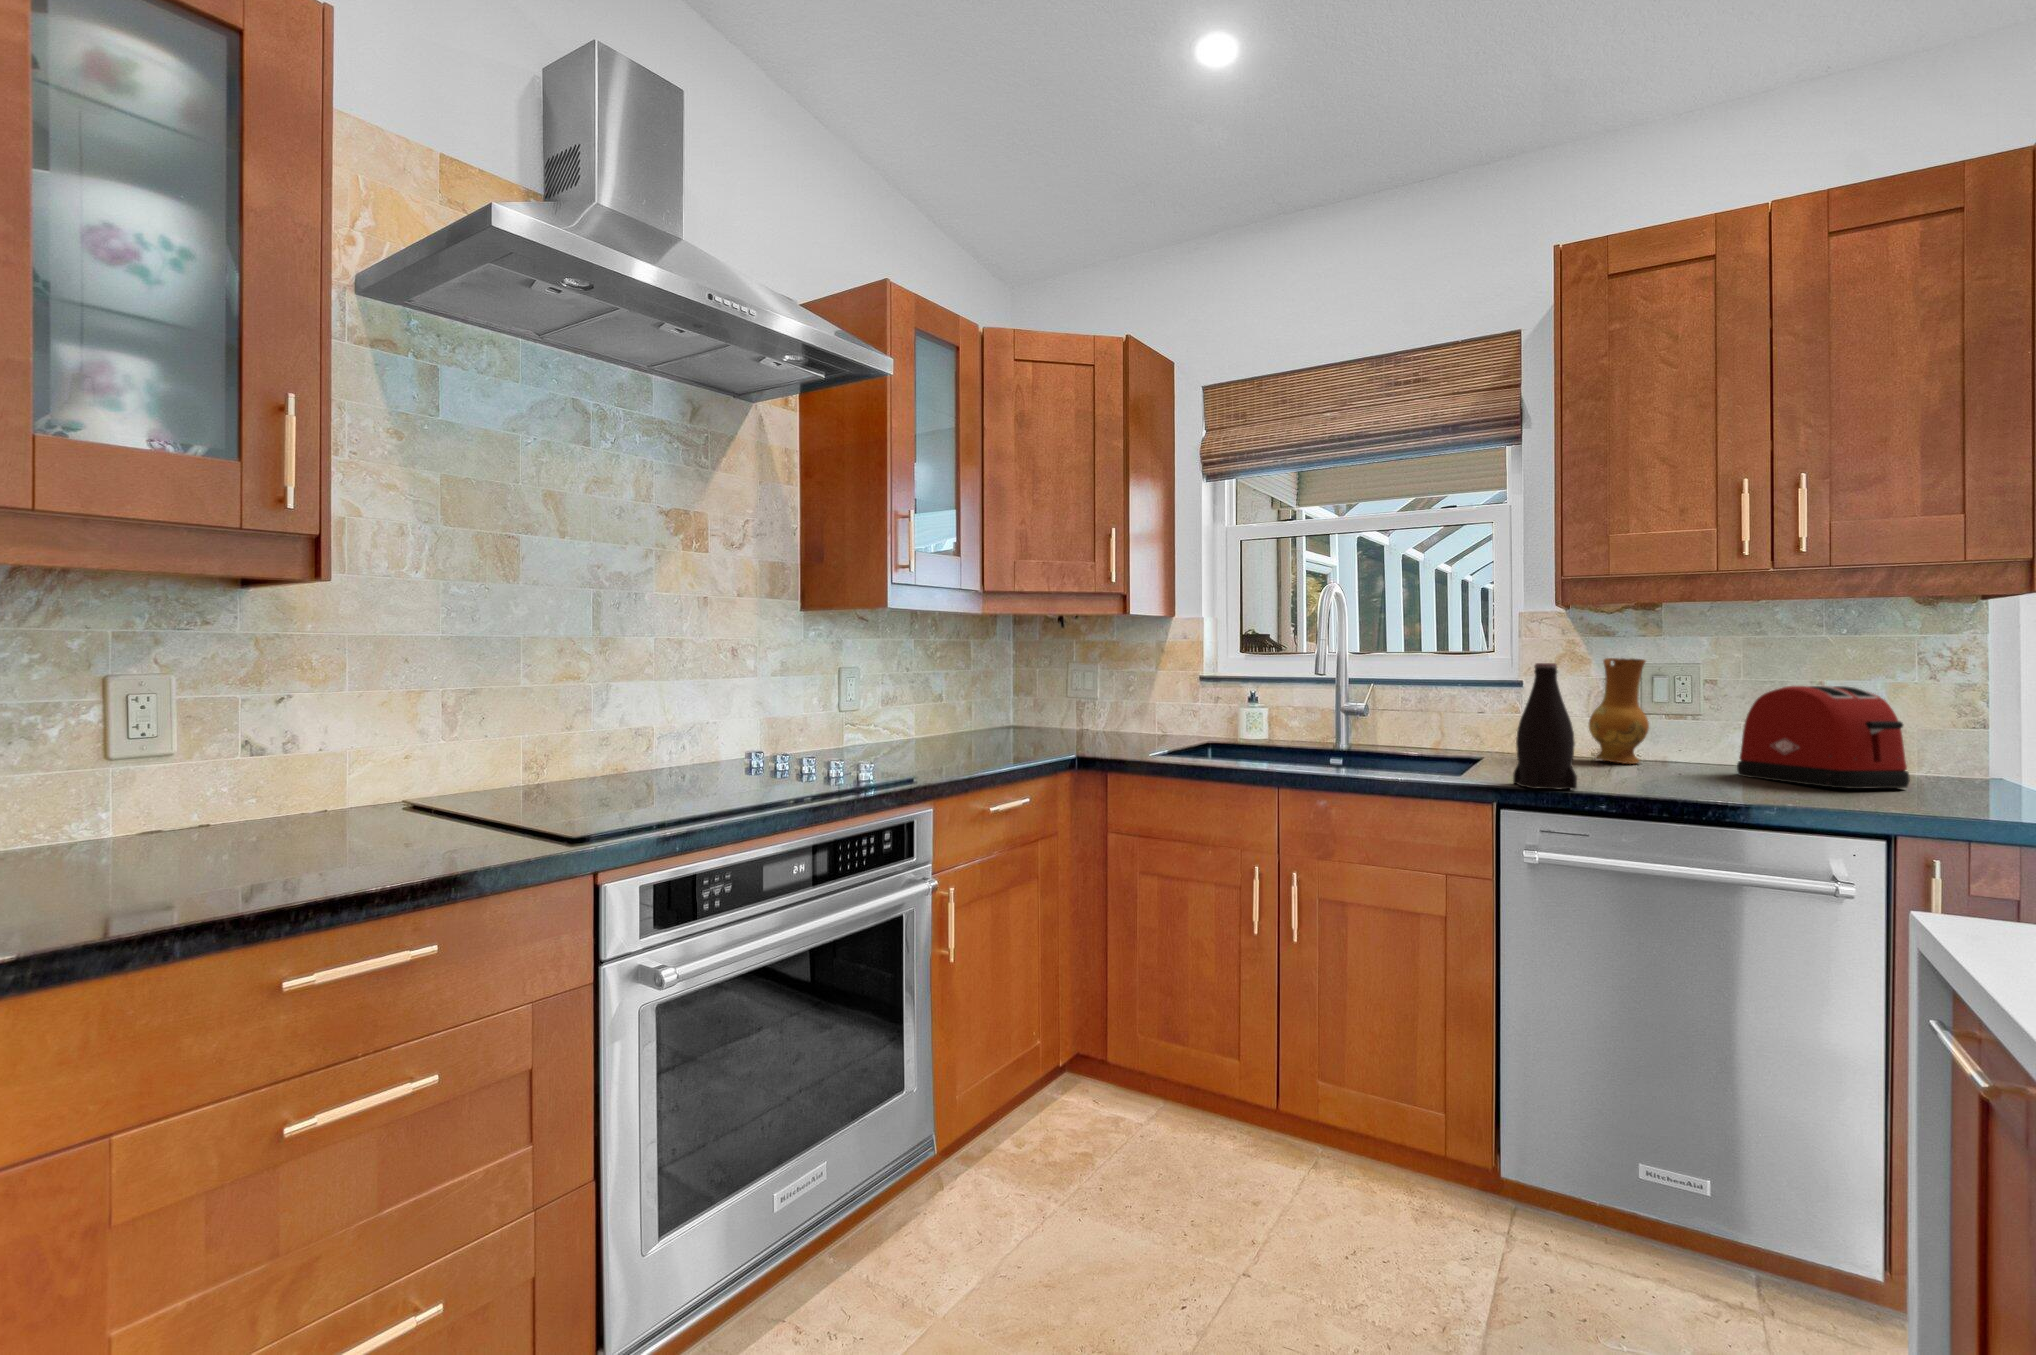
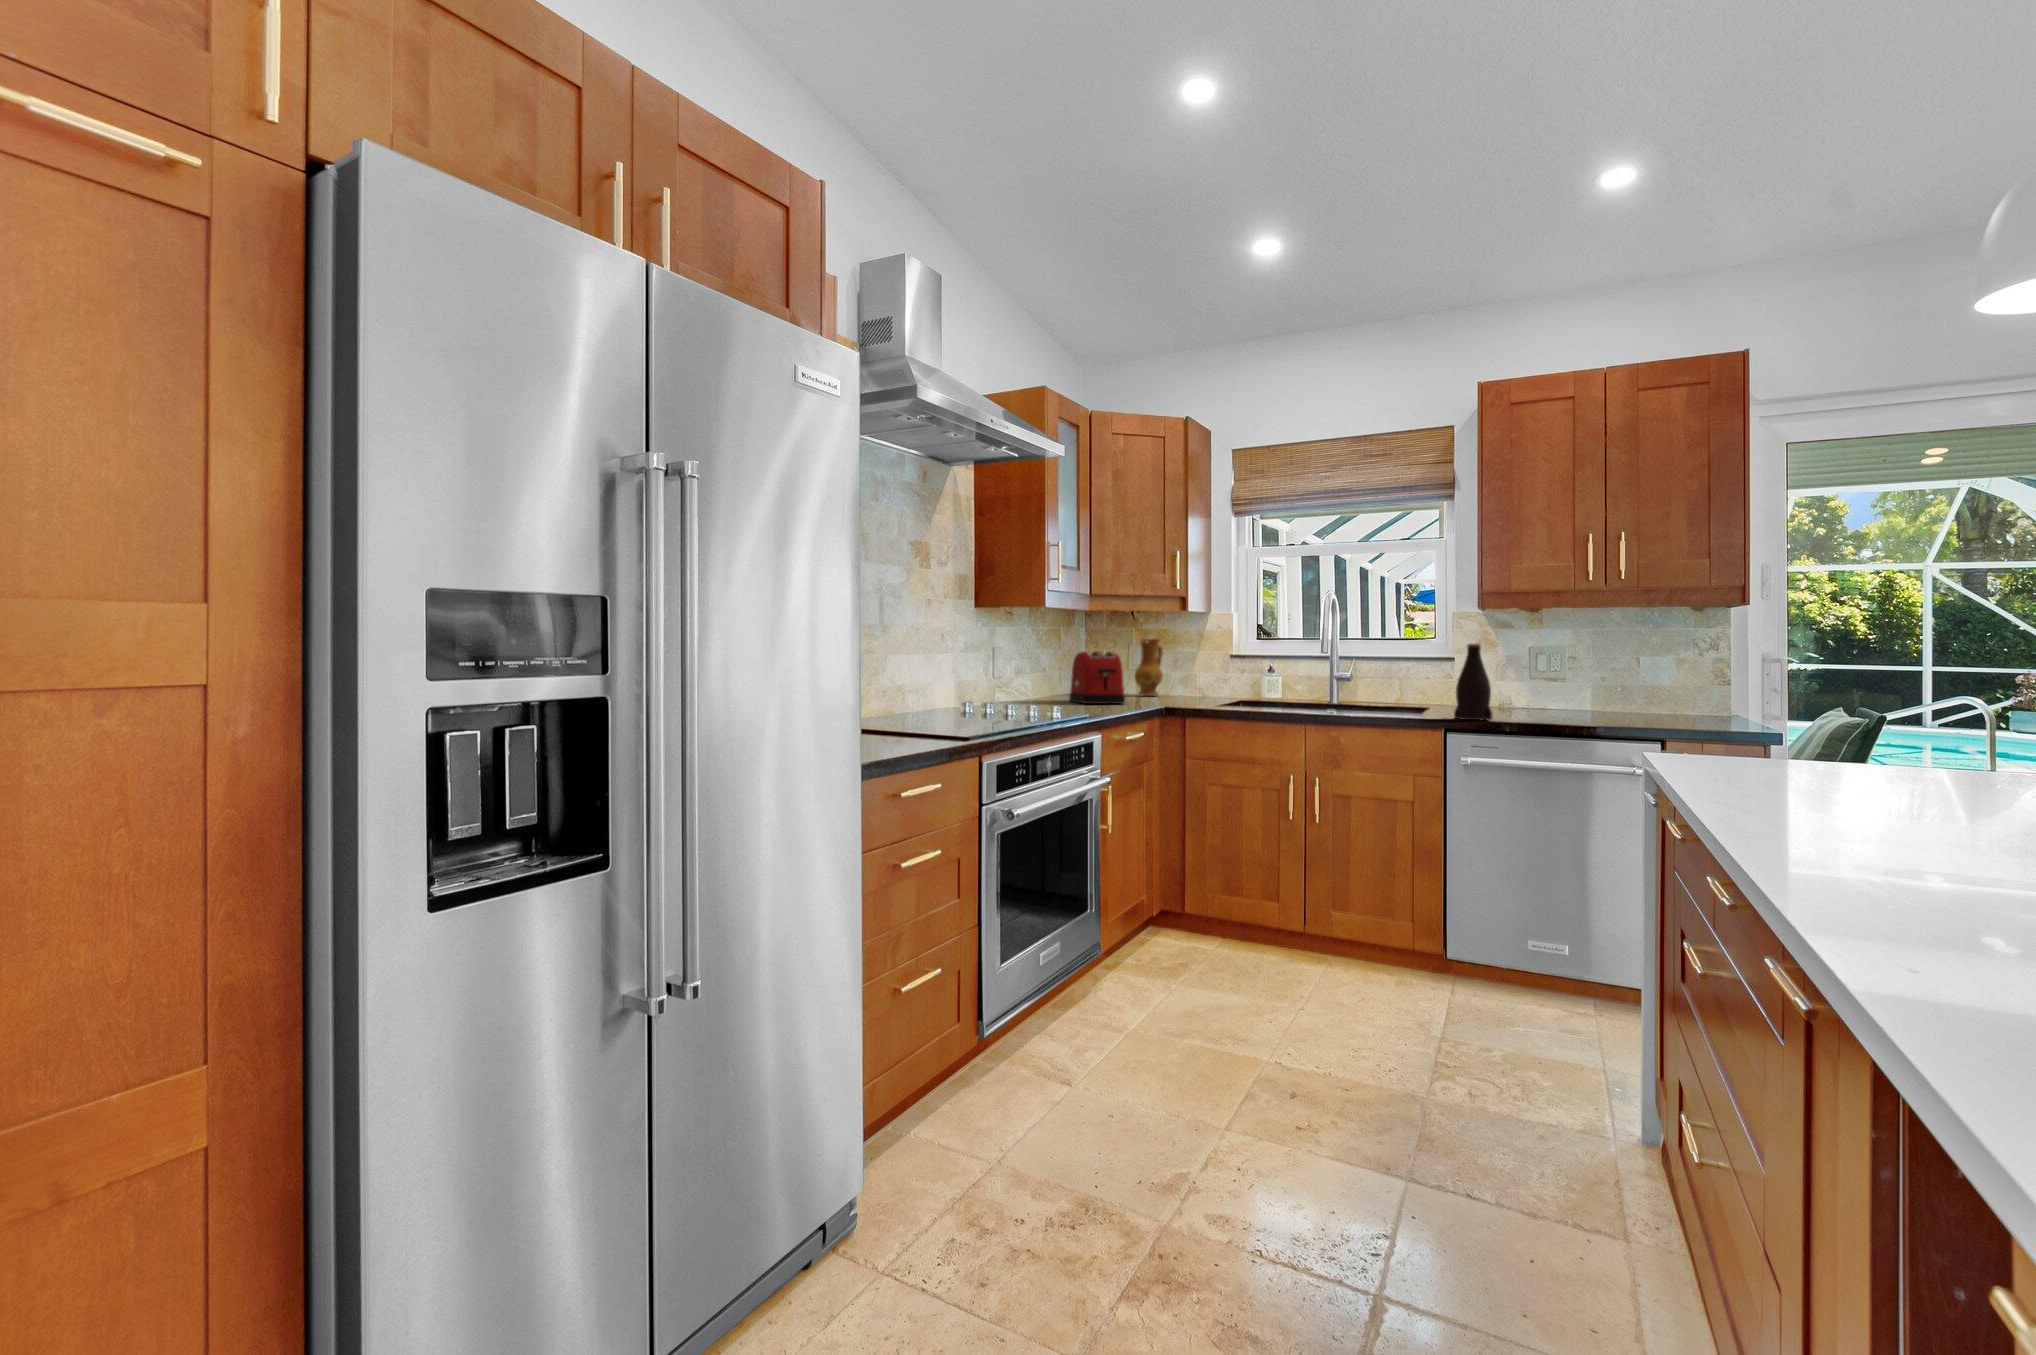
ceramic jug: present [1589,658,1649,764] -> present [1135,639,1163,696]
toaster: present [1737,686,1910,789] -> present [1069,651,1125,704]

